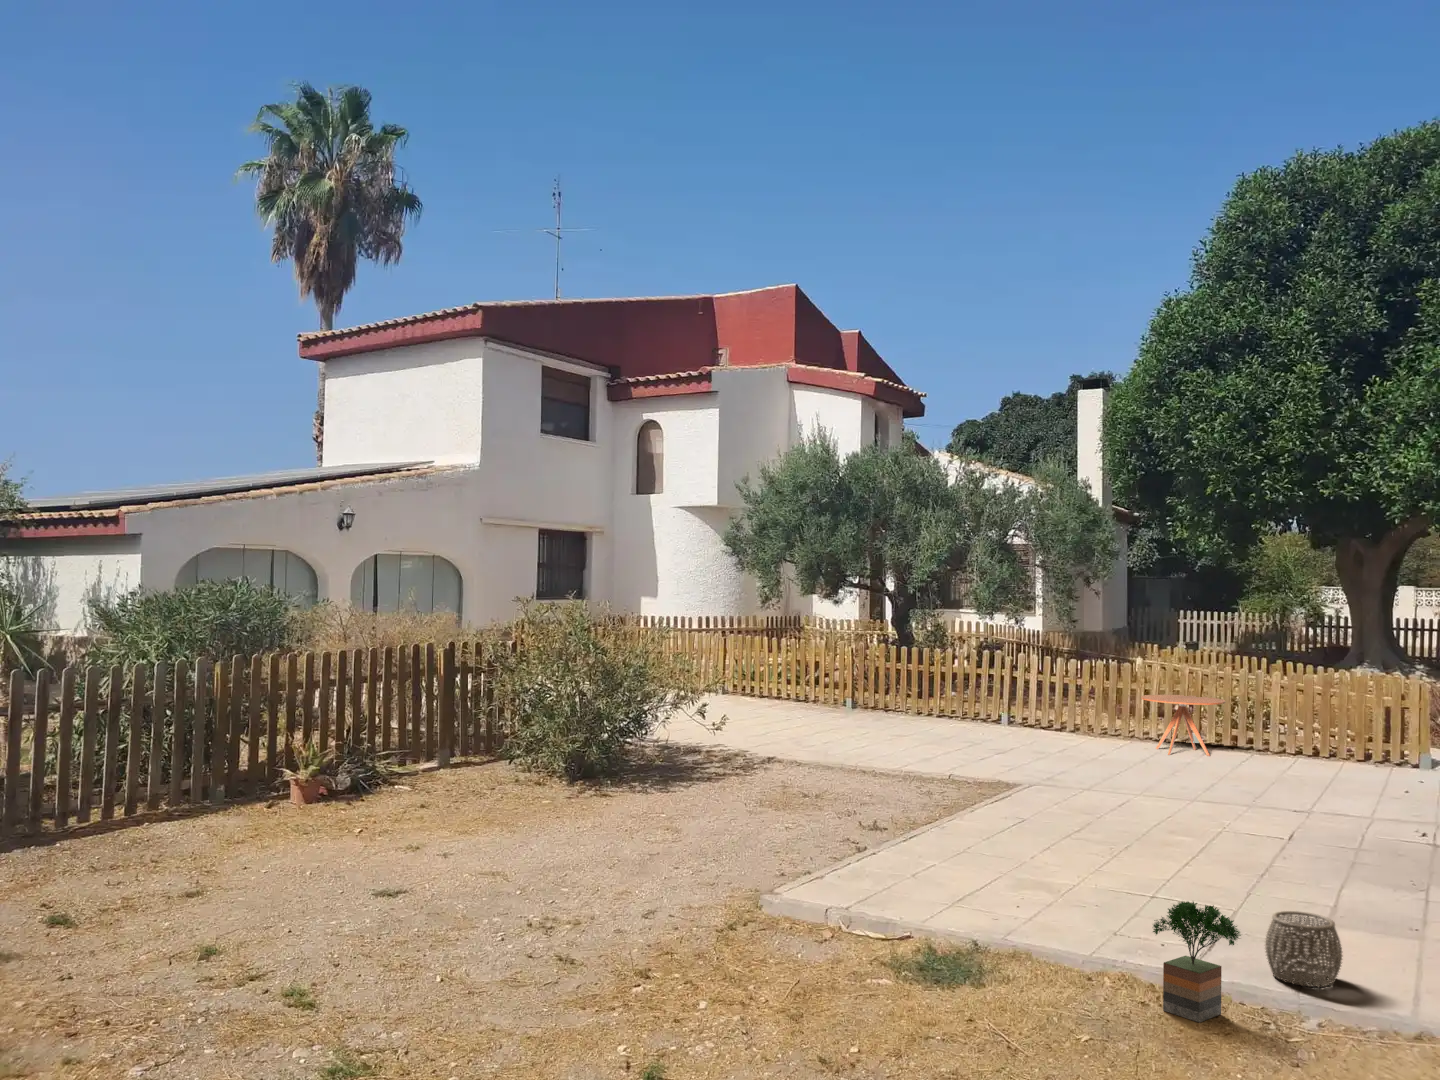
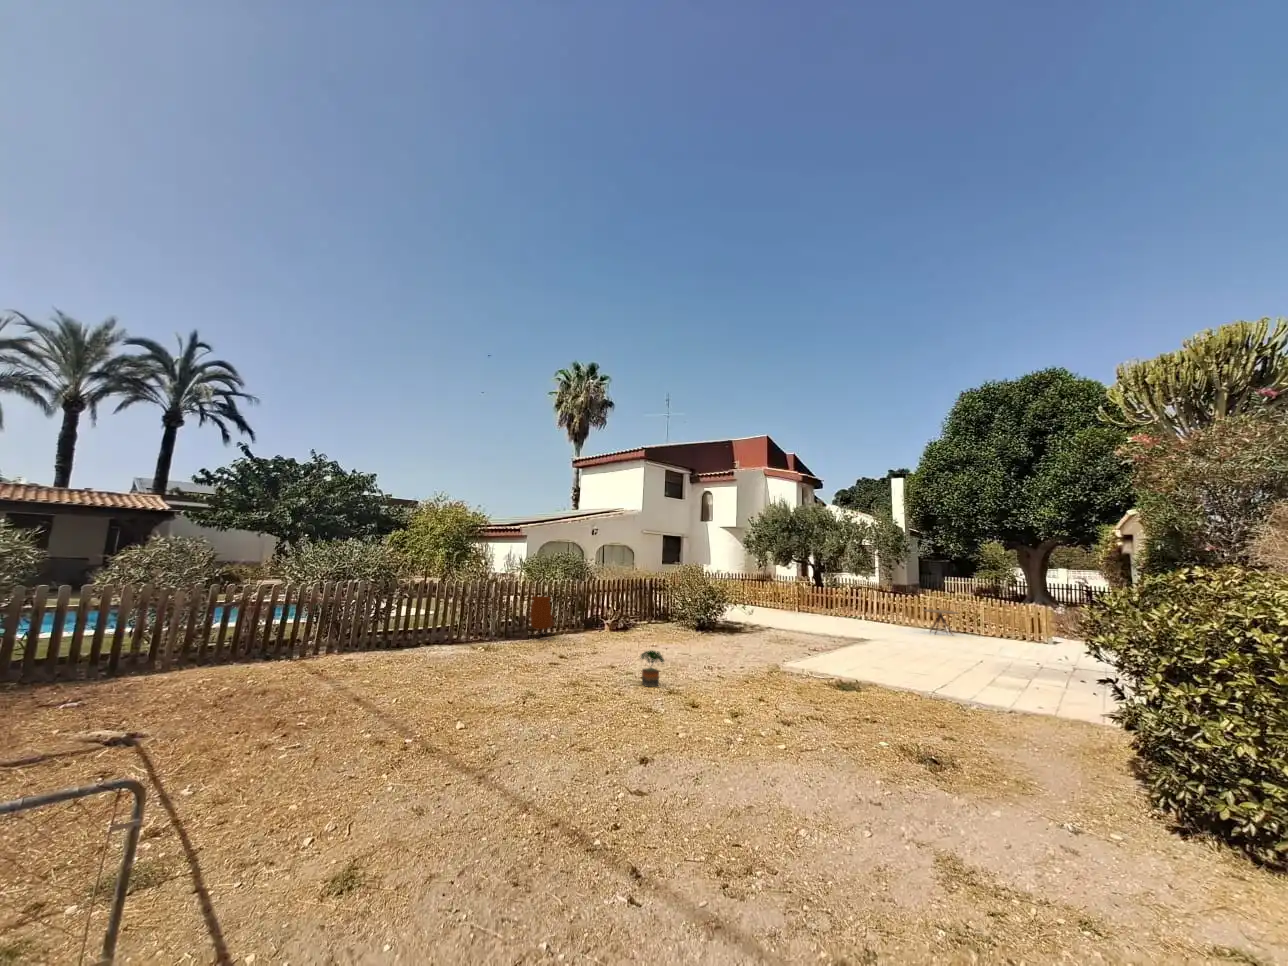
lounge chair: none [64,710,160,838] -> present [530,596,554,638]
potted tree: present [1153,902,1241,1023] -> present [641,651,664,687]
woven basket: present [1265,911,1342,987] -> none [962,679,991,705]

